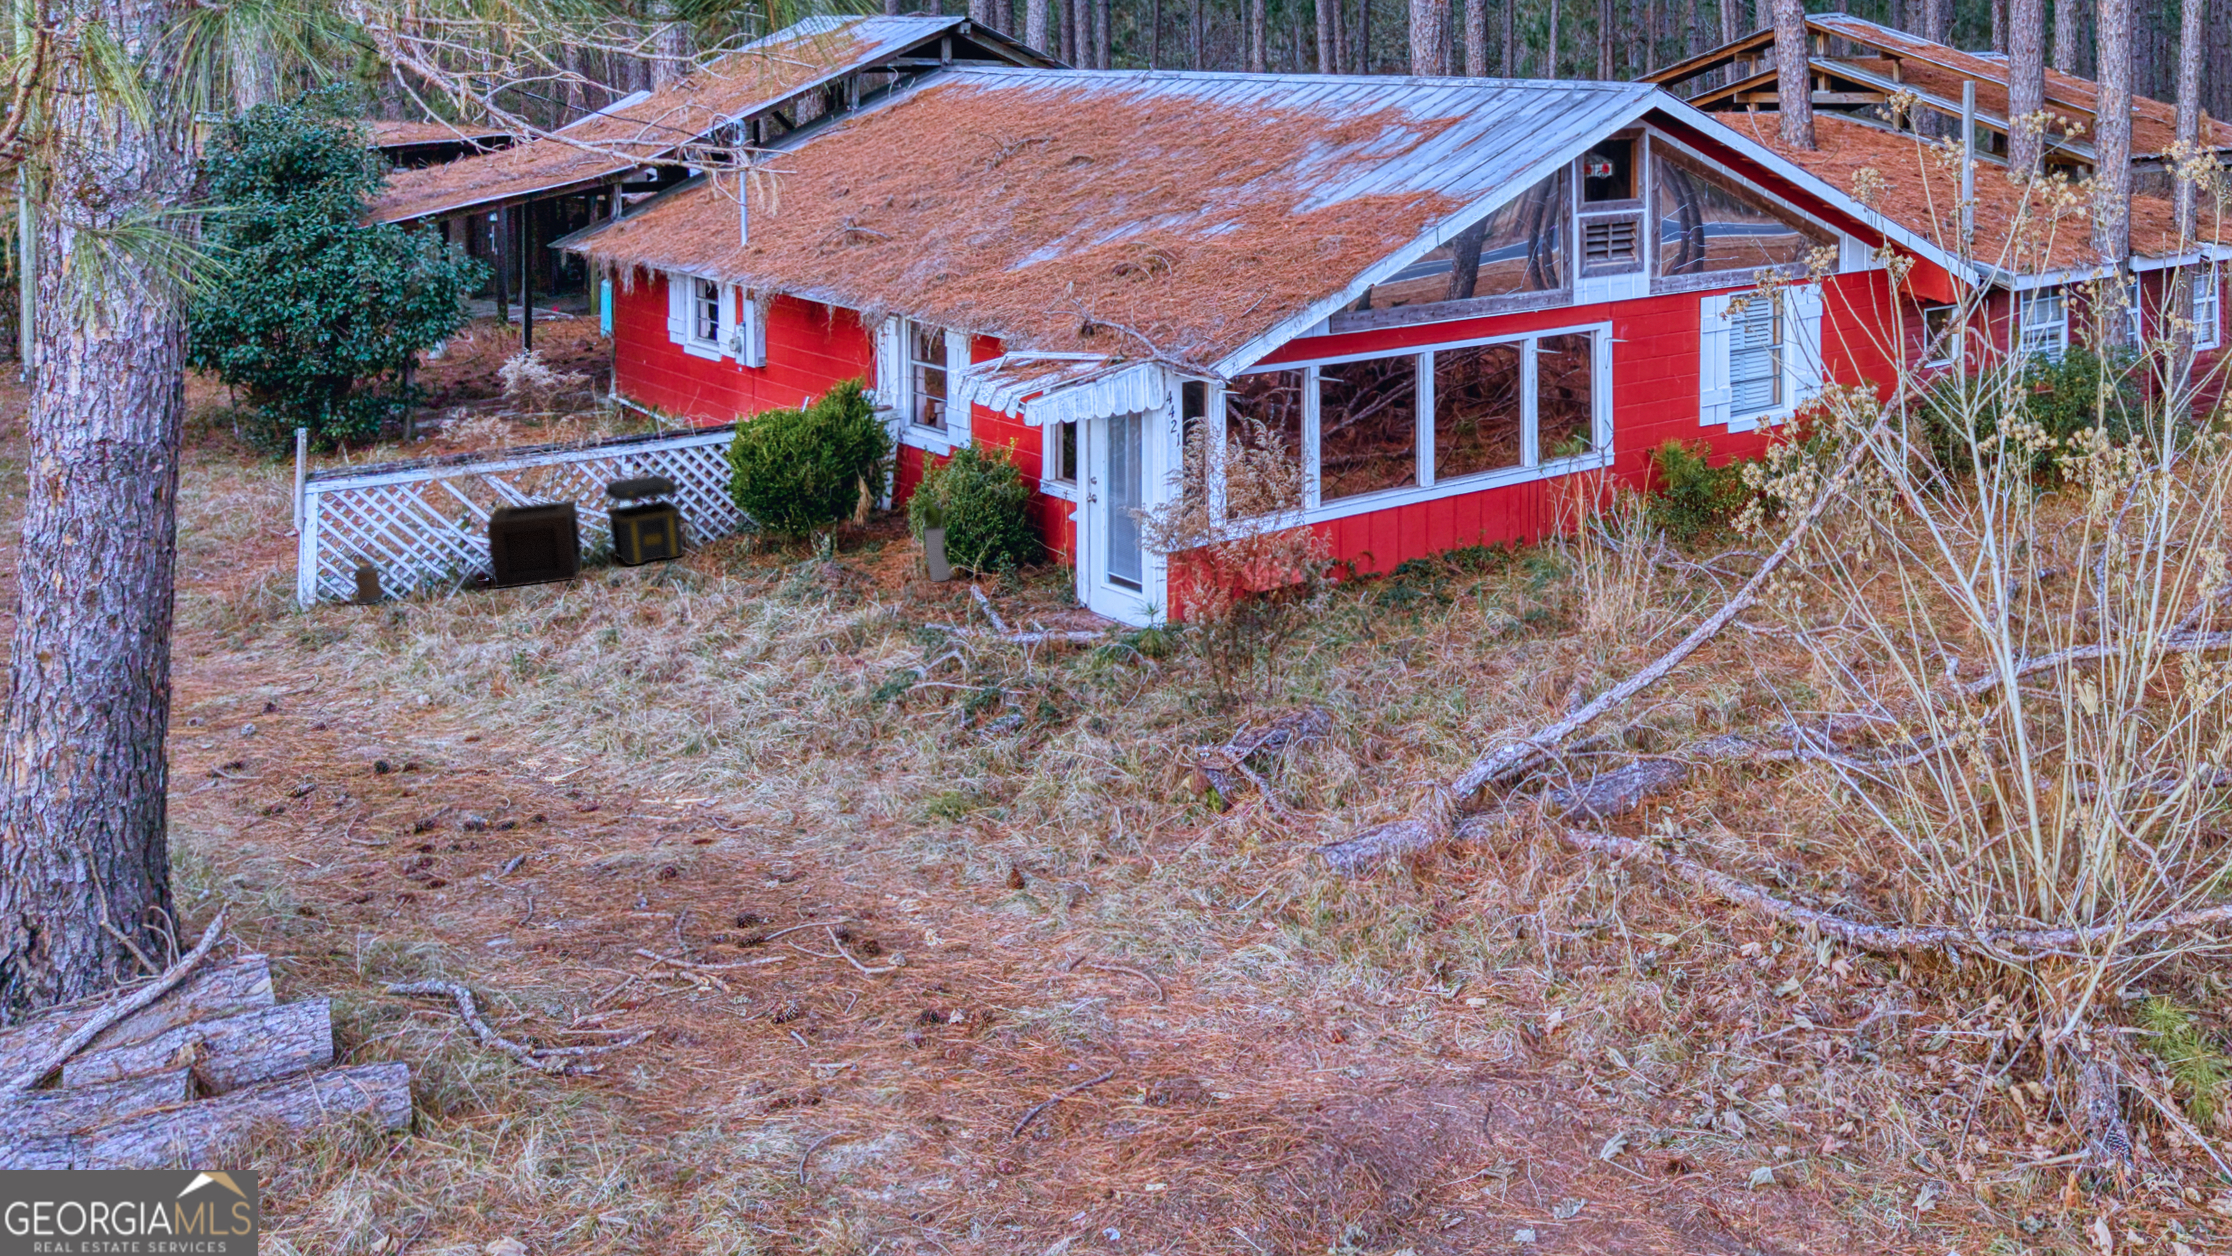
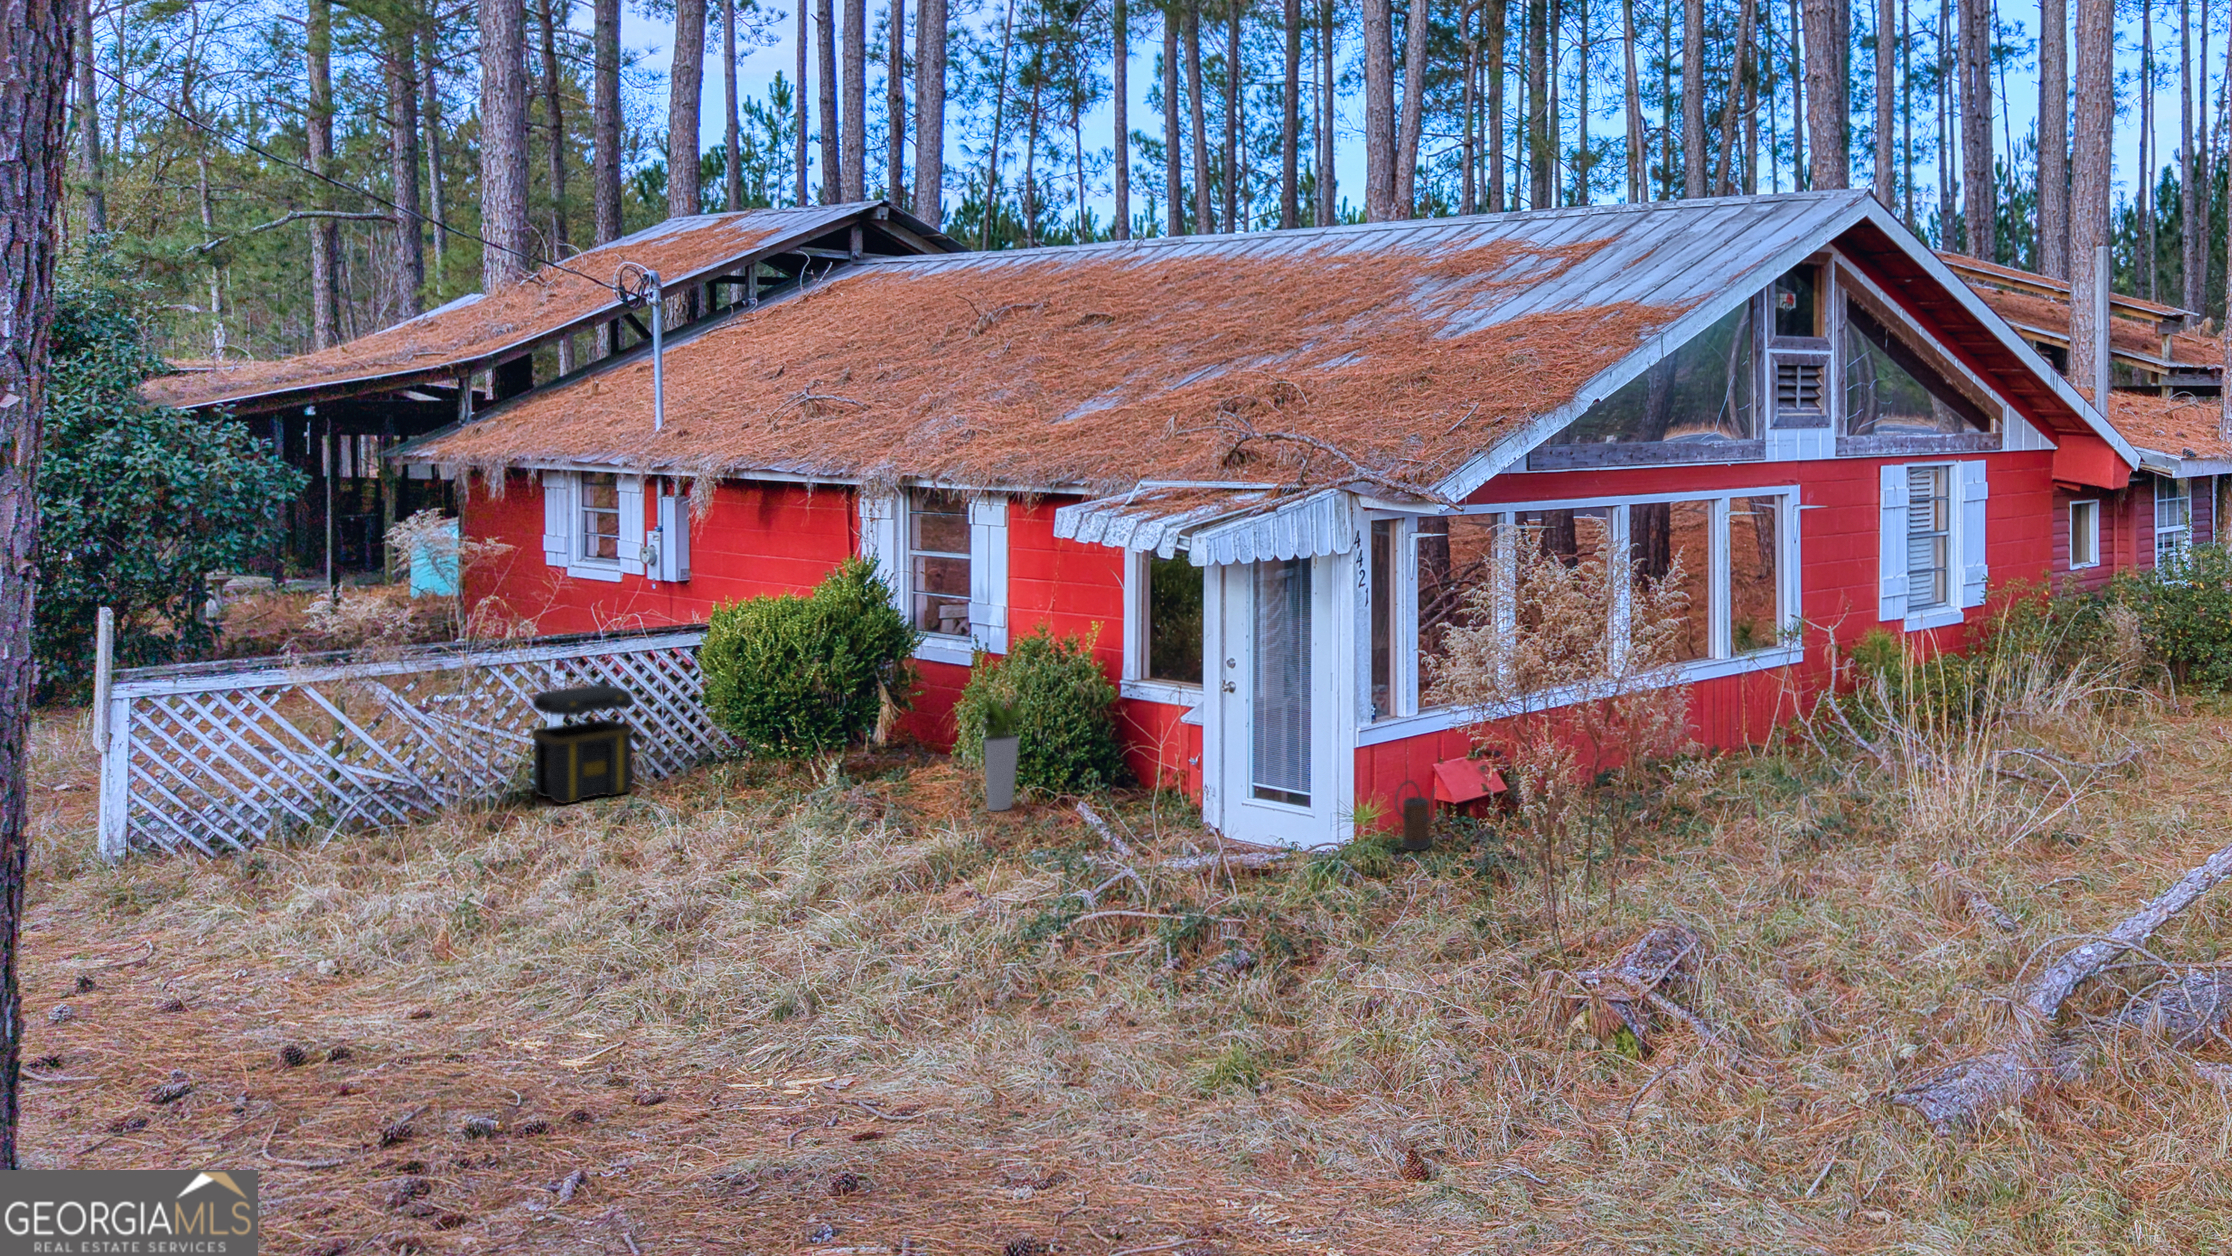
wooden crate: present [487,501,583,588] -> none [379,717,492,834]
watering can: present [338,556,390,605] -> present [1395,781,1436,850]

